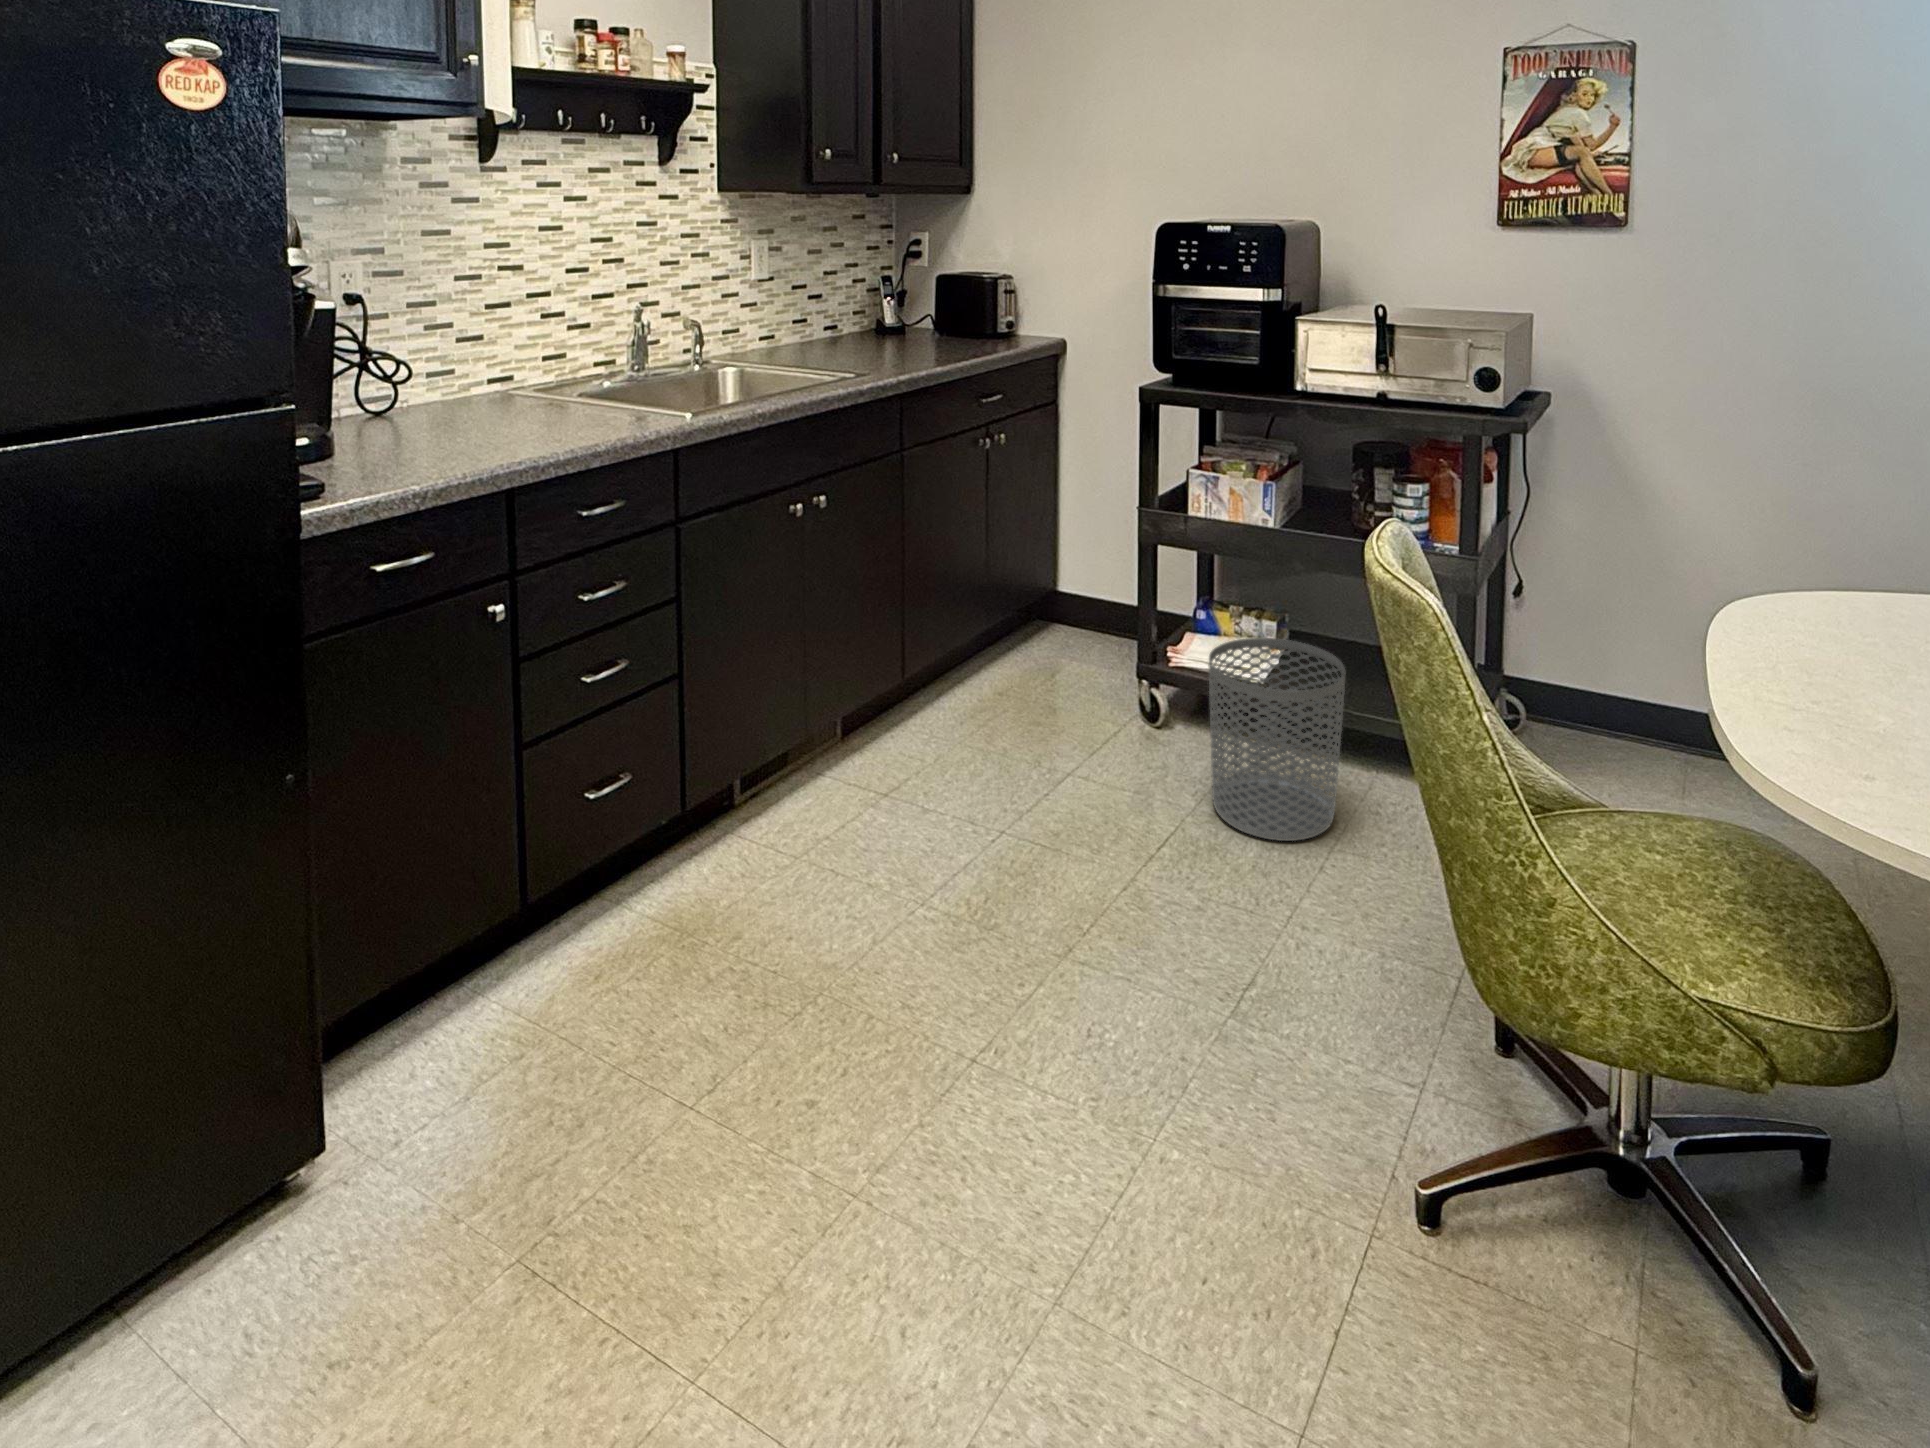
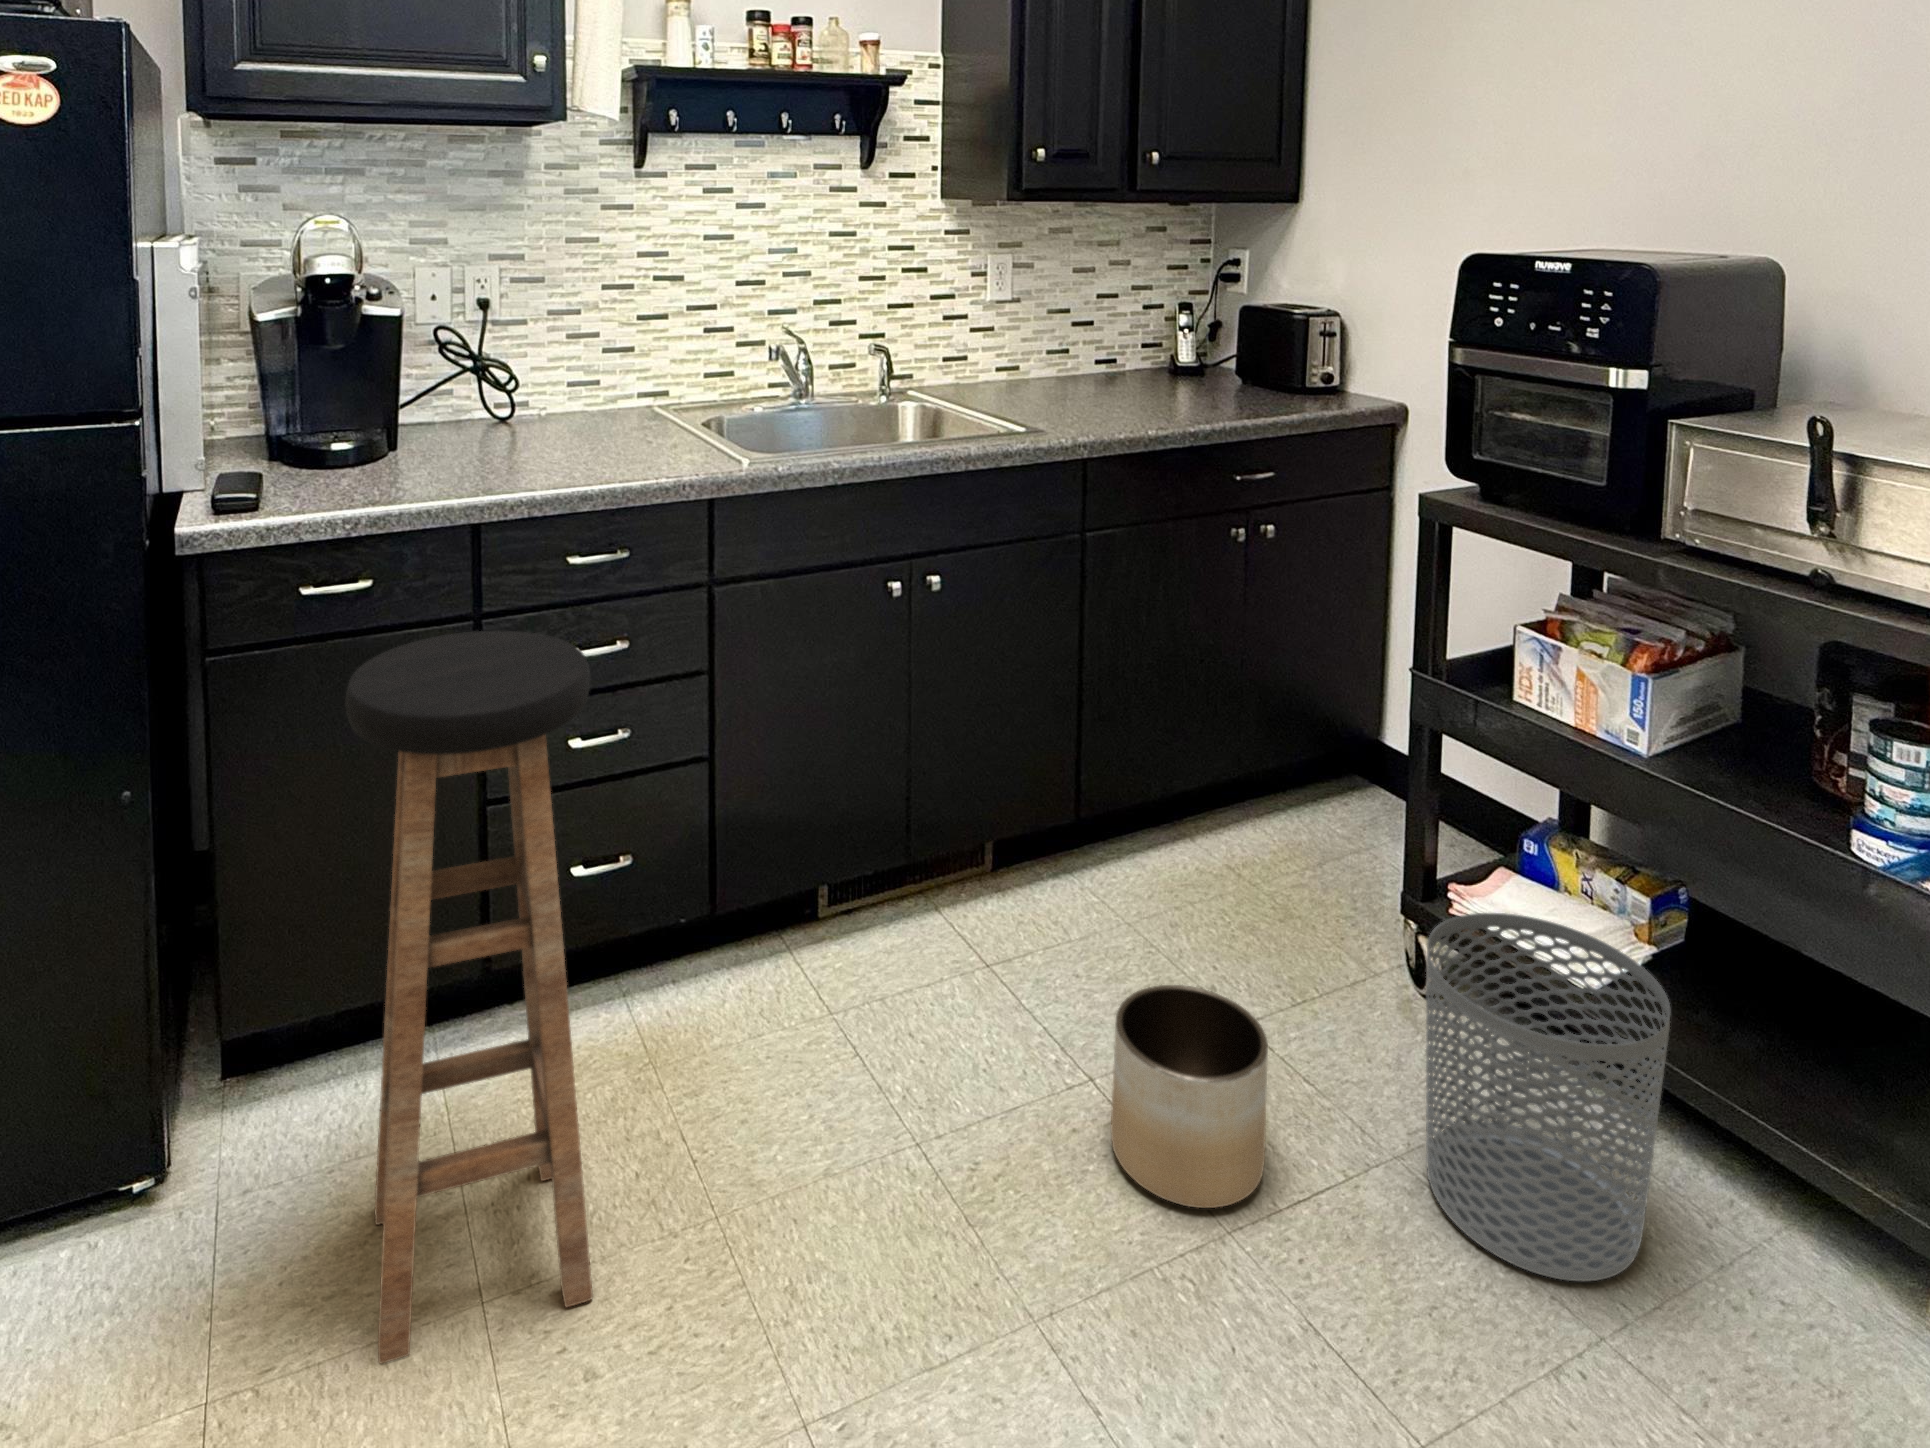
bar stool: none [529,566,776,1215] -> present [345,631,593,1364]
planter: none [1038,742,1142,882] -> present [1111,985,1268,1208]

